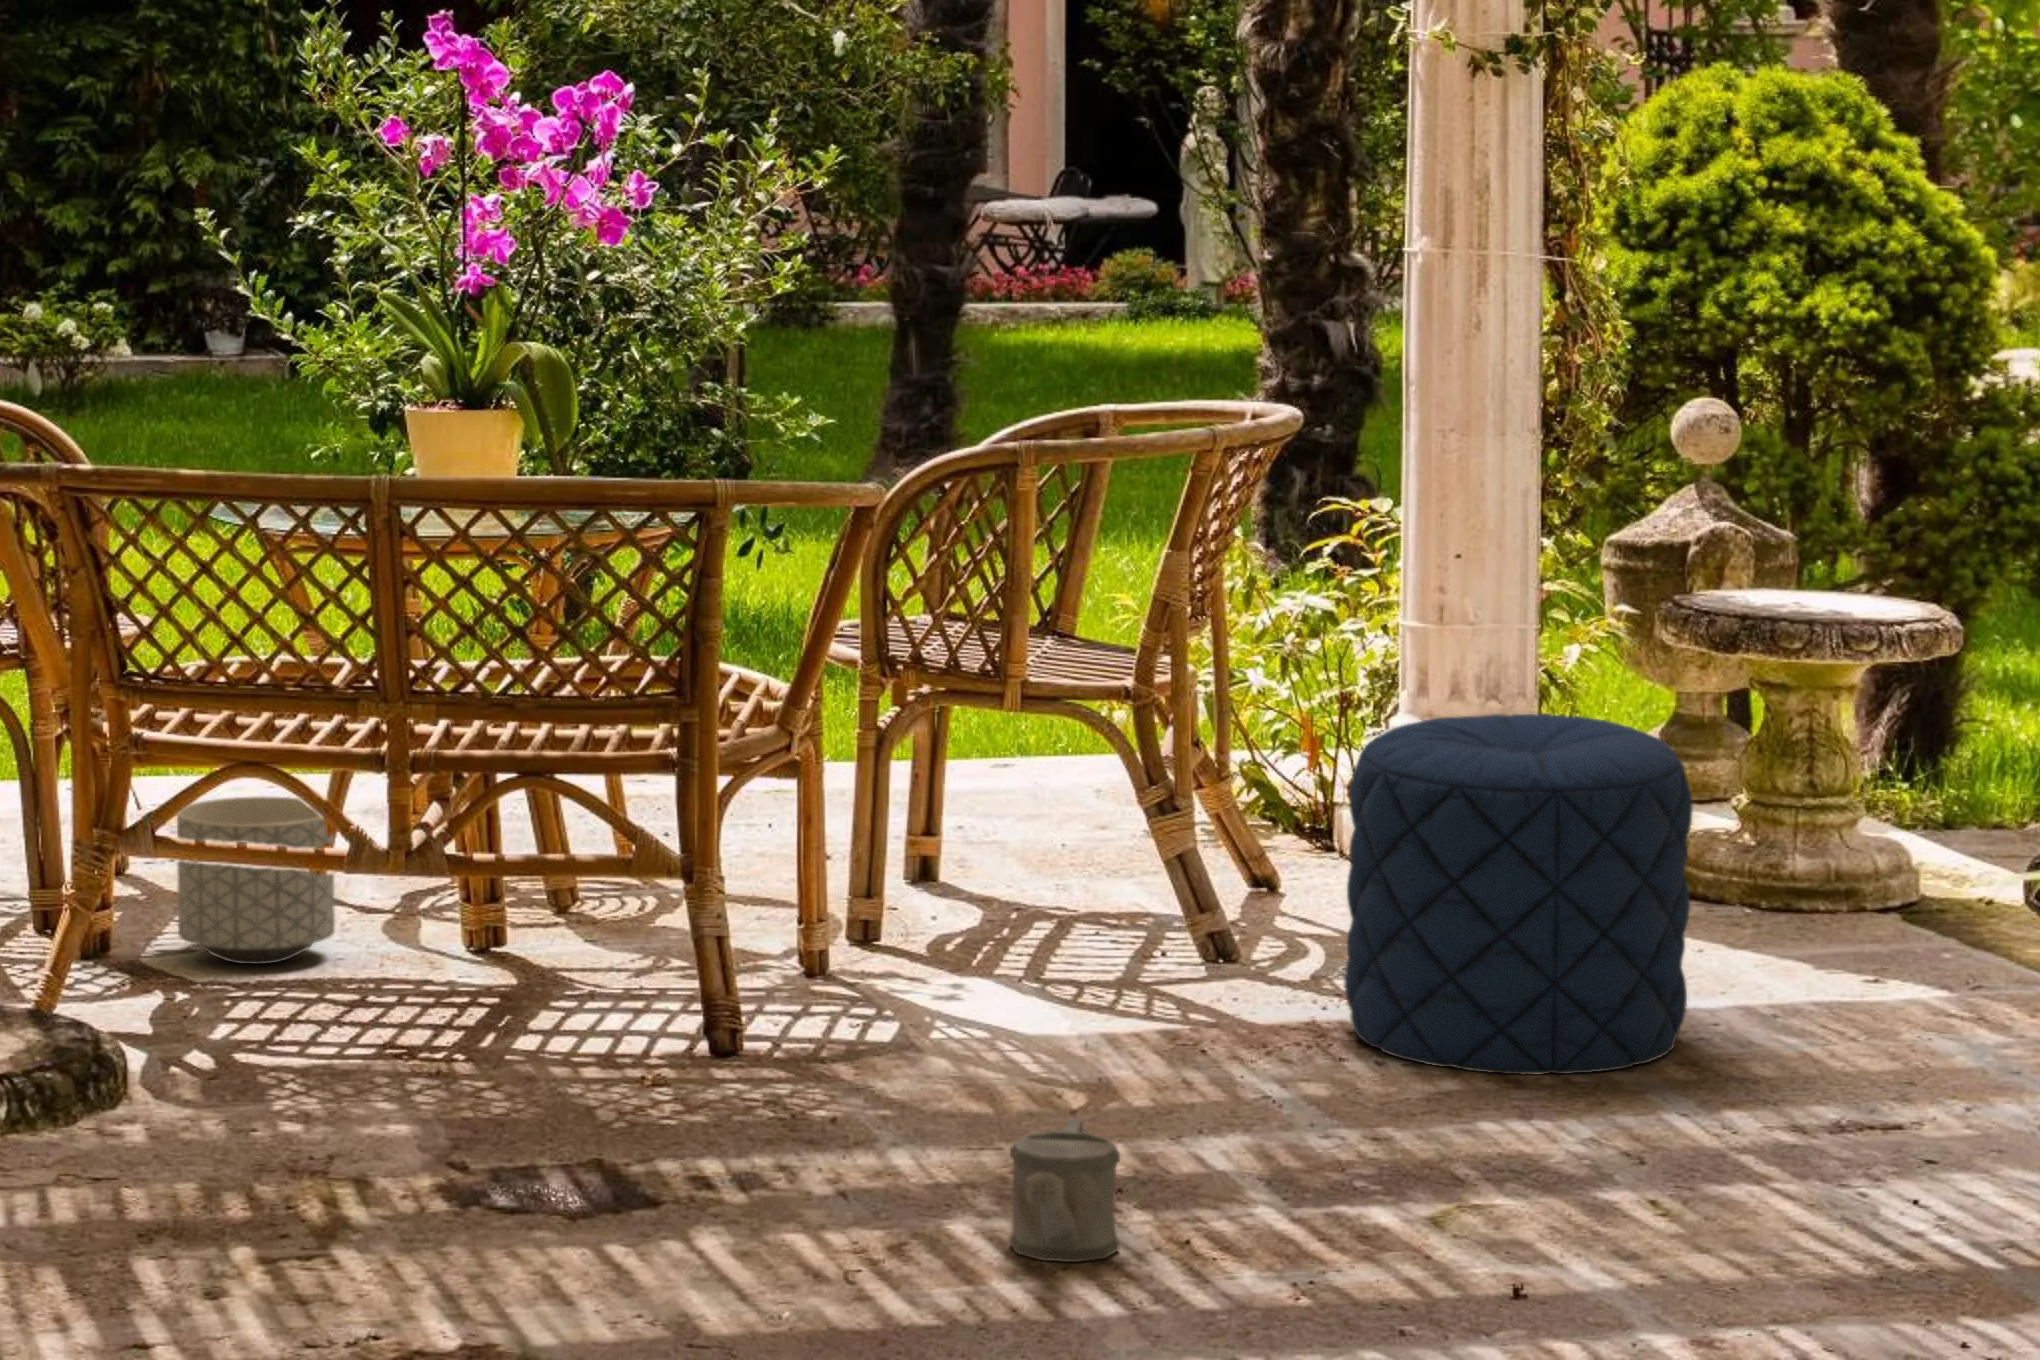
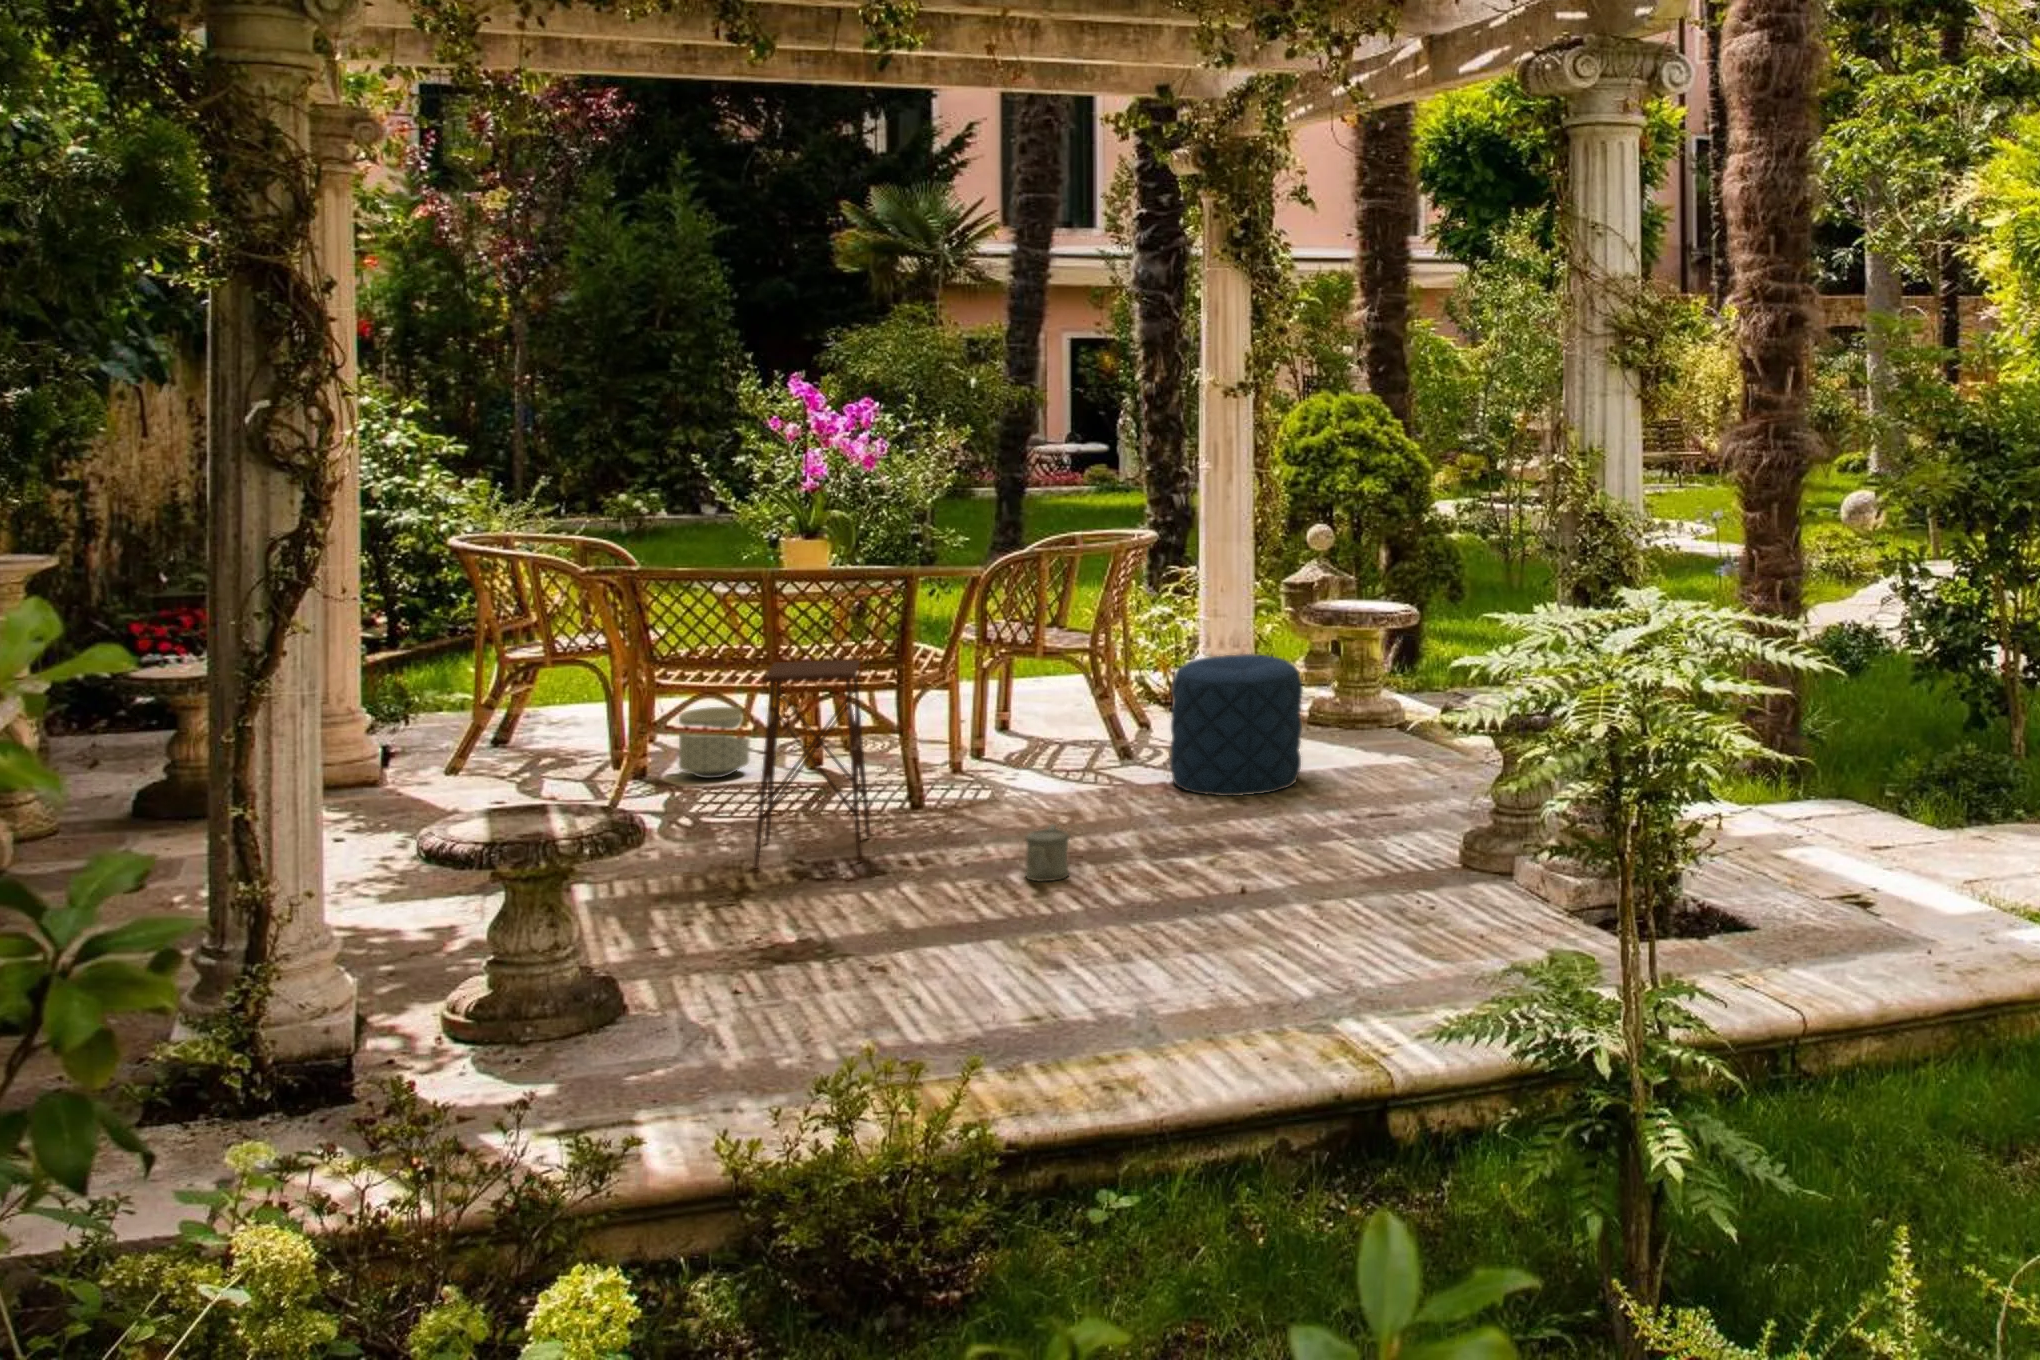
side table: none [361,690,627,1186] -> present [754,660,871,868]

